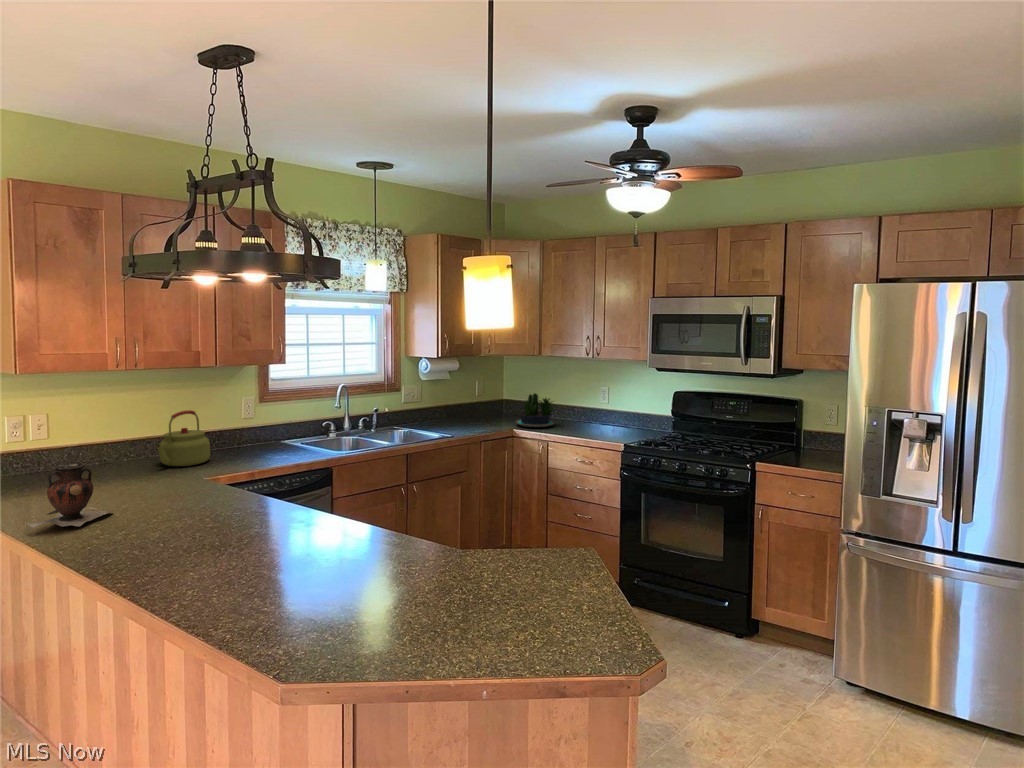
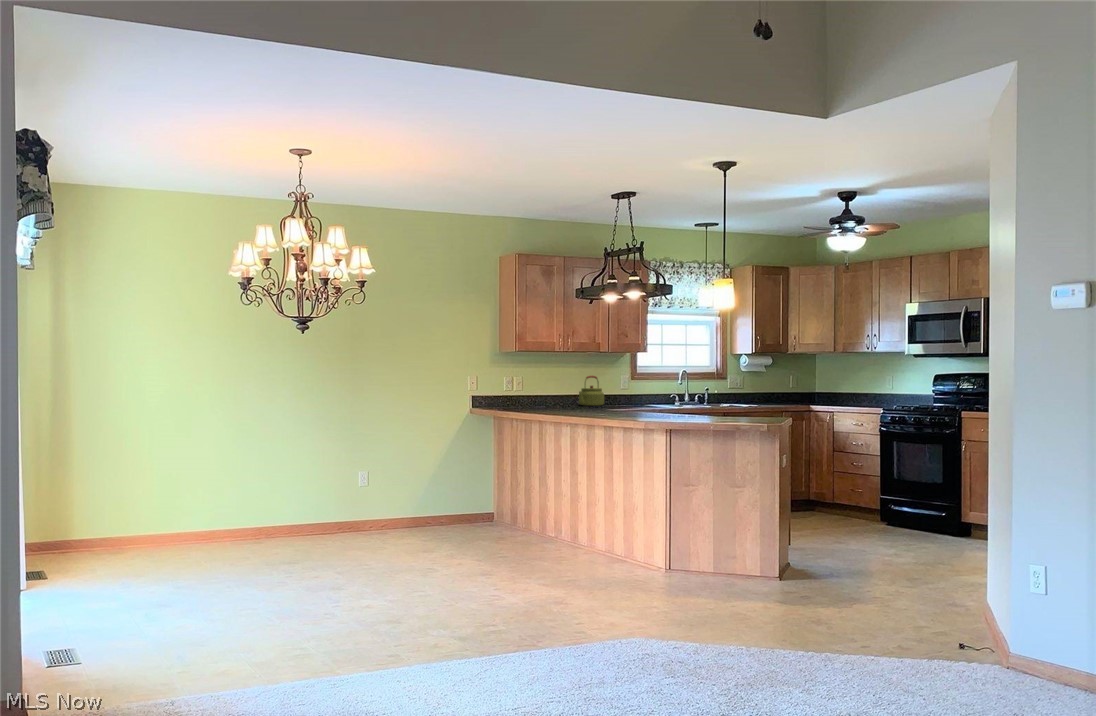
potted plant: present [516,393,555,427] -> none [811,381,847,406]
vase: present [27,463,112,527] -> none [537,382,567,410]

